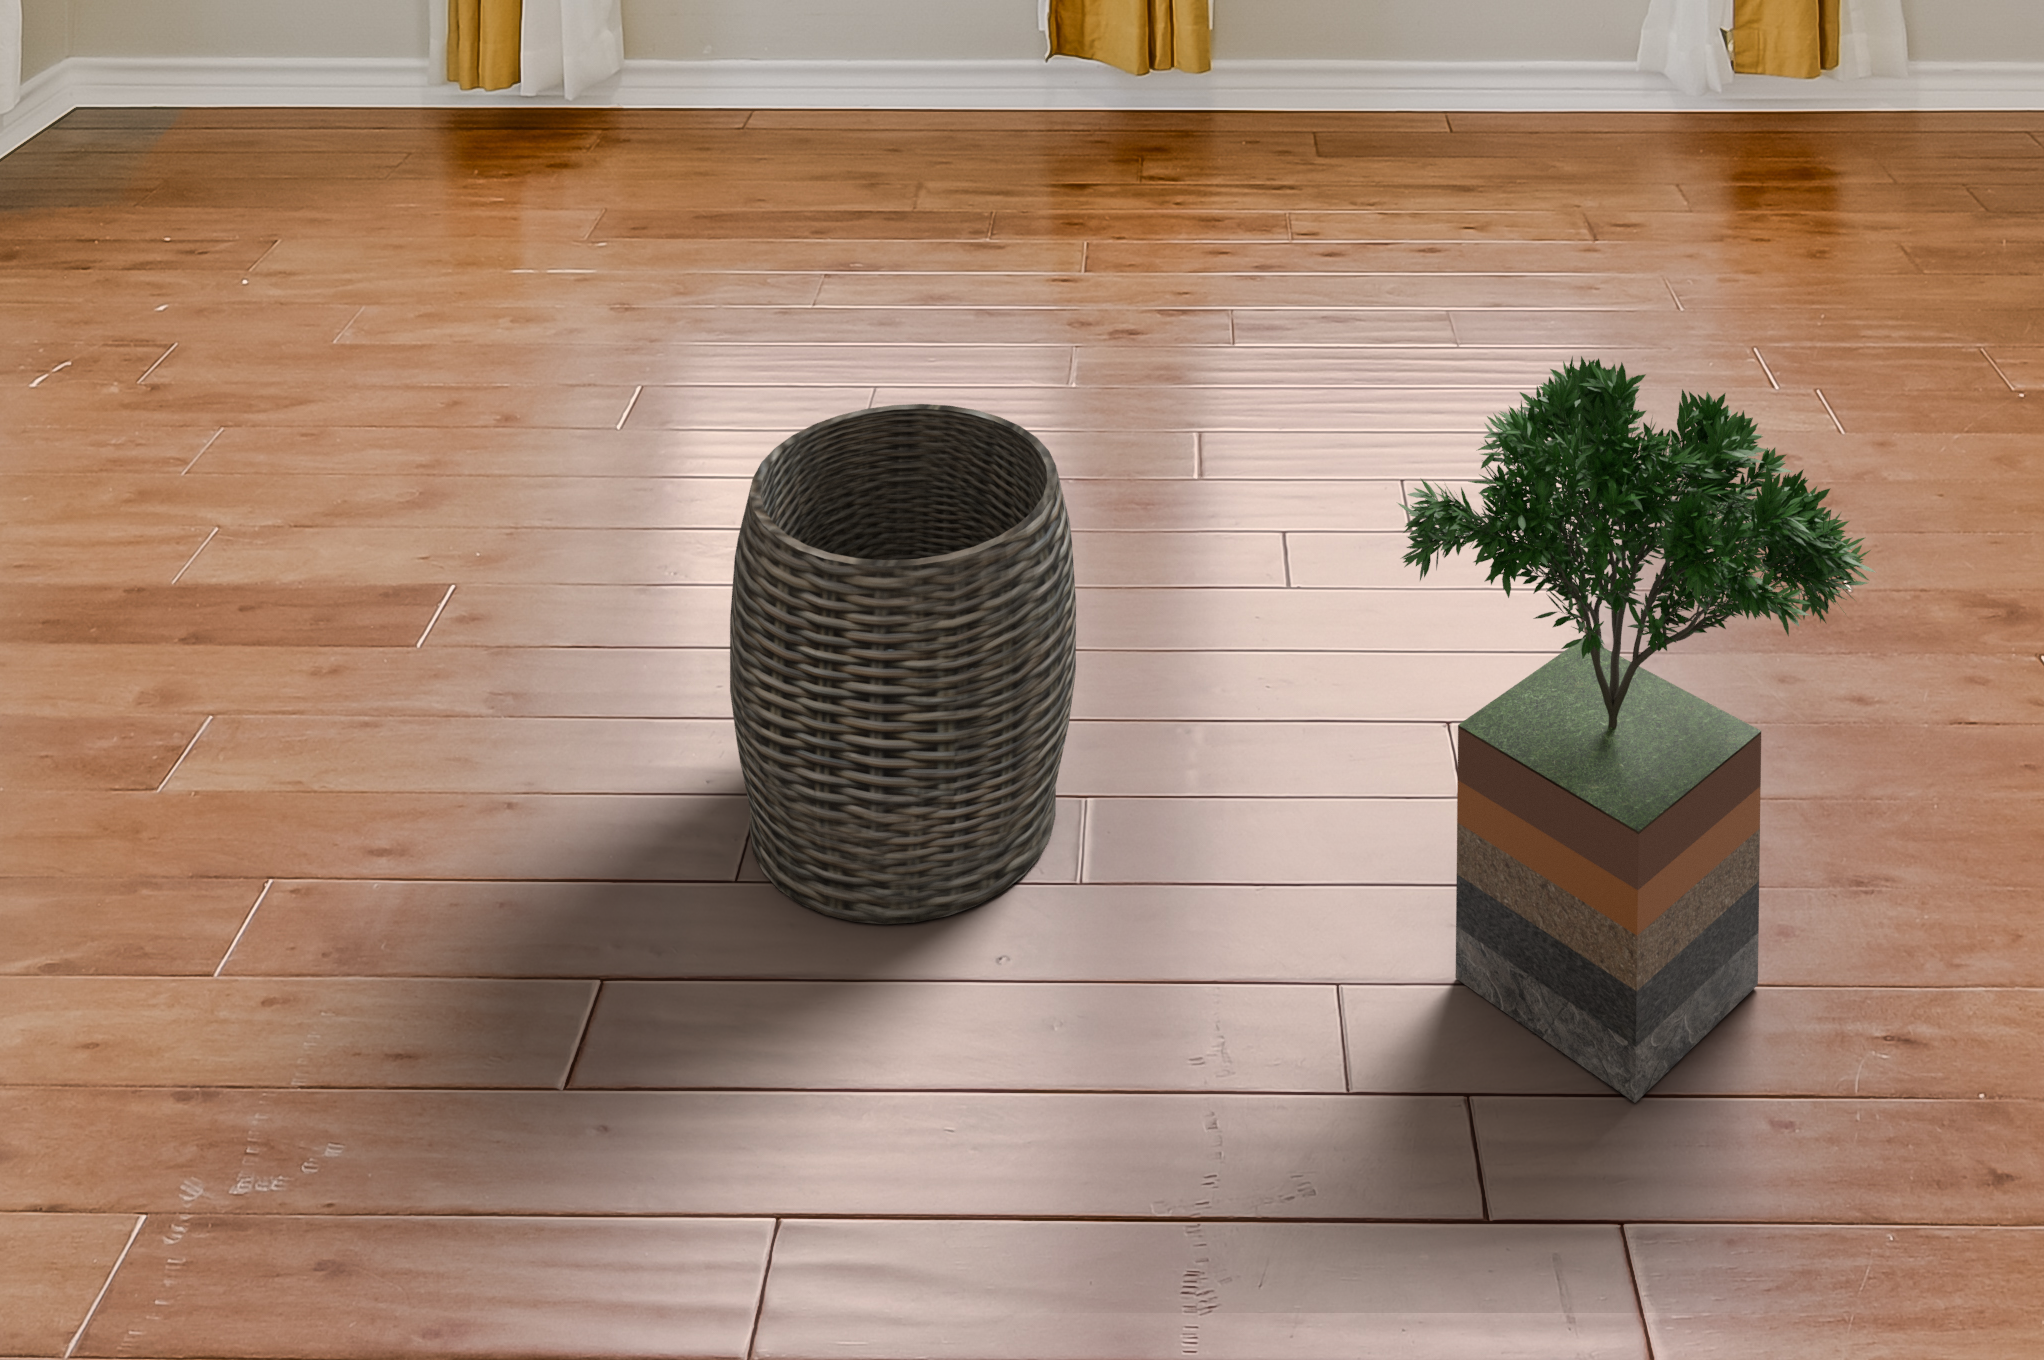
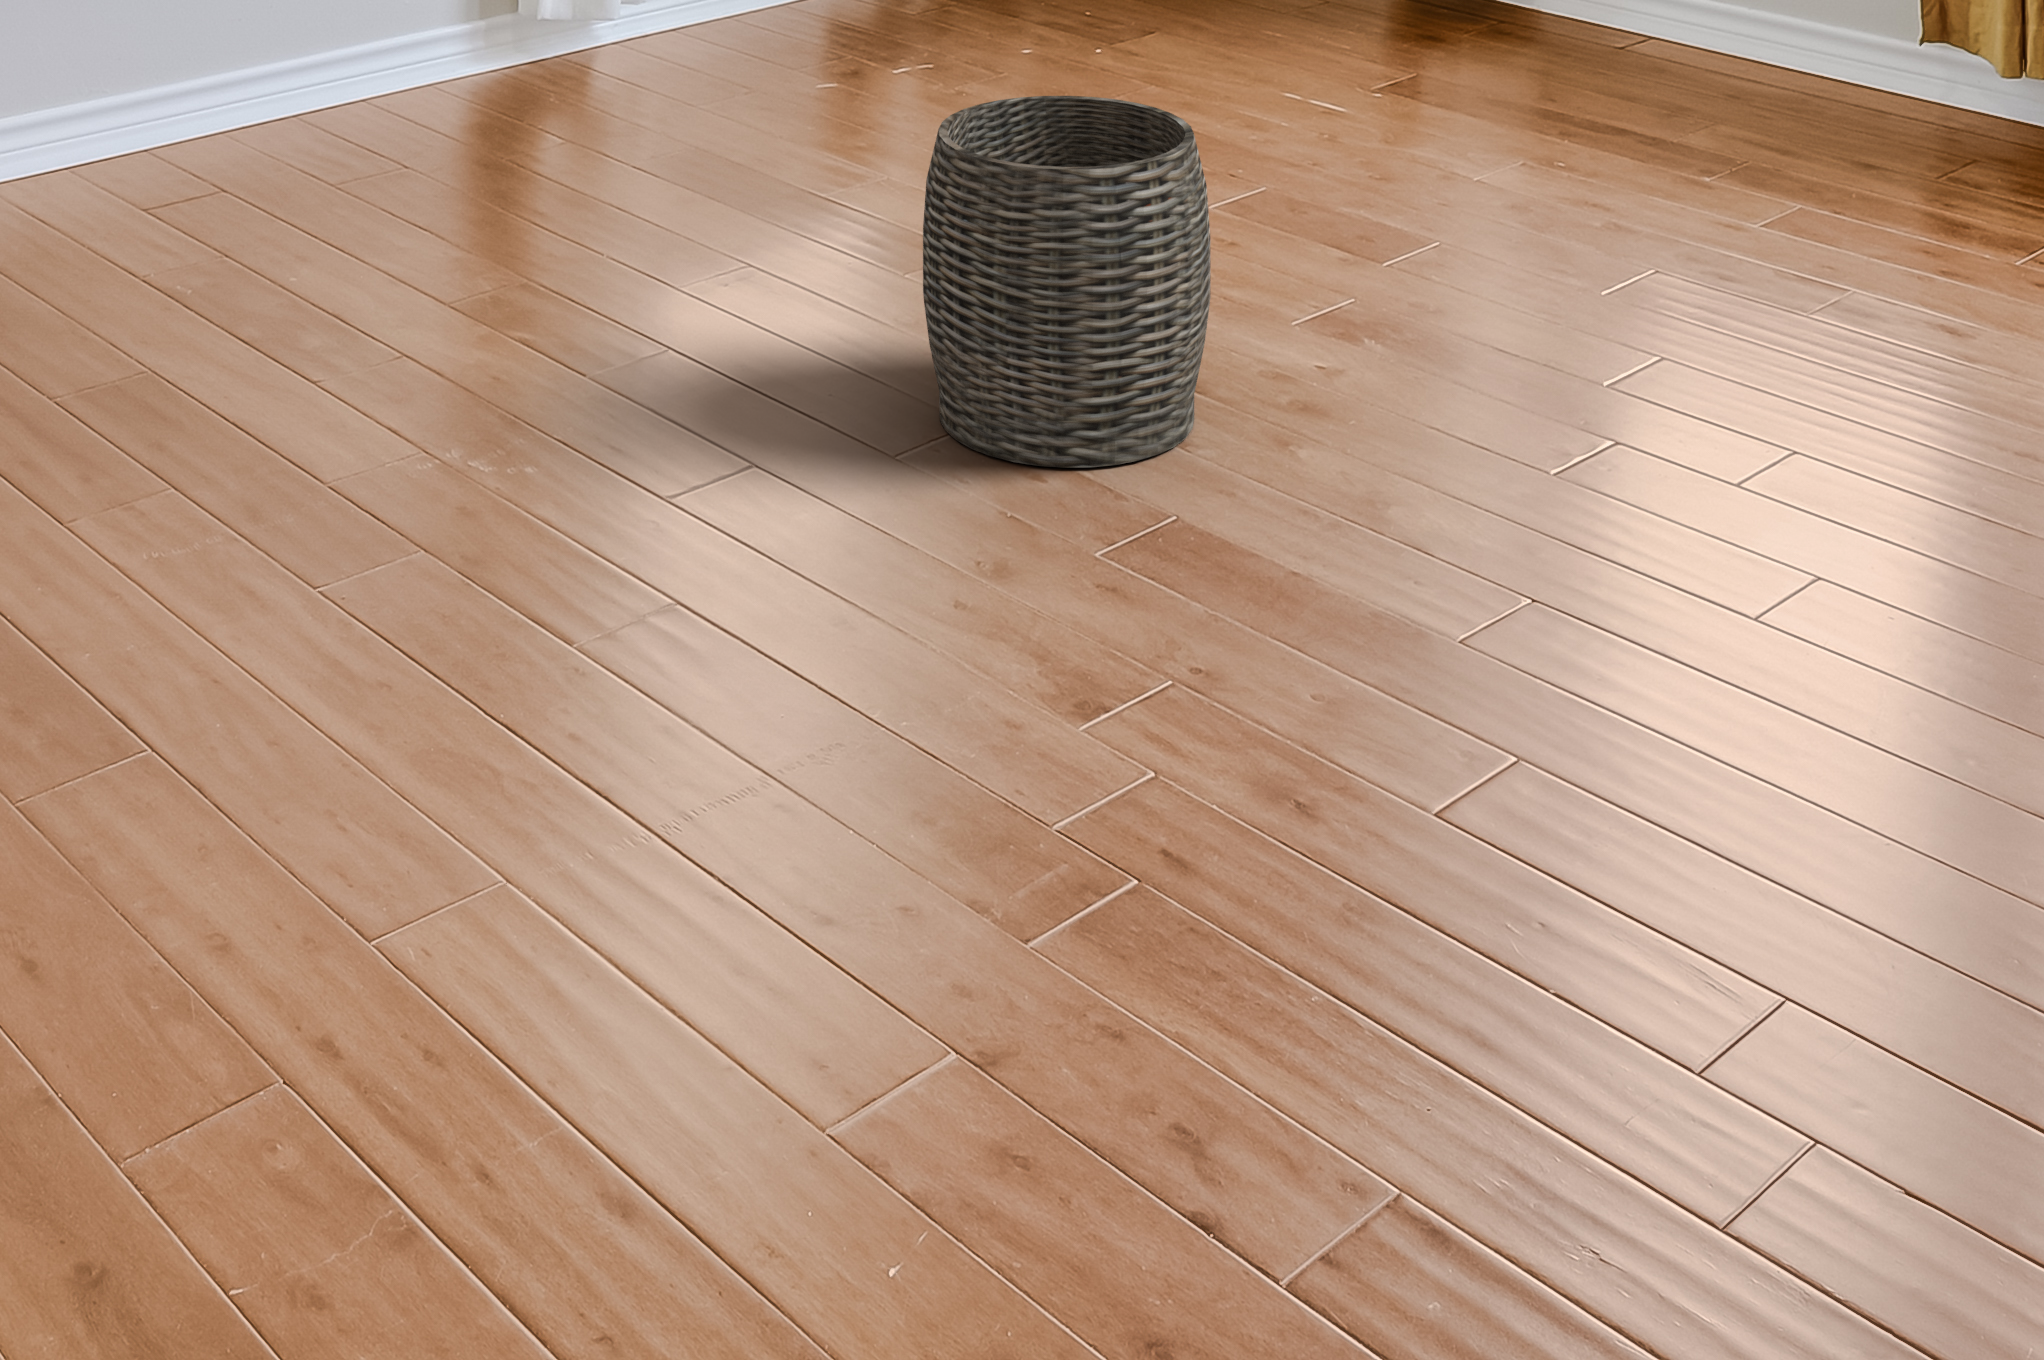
potted tree: present [1398,356,1875,1103] -> none [1215,115,1607,740]

